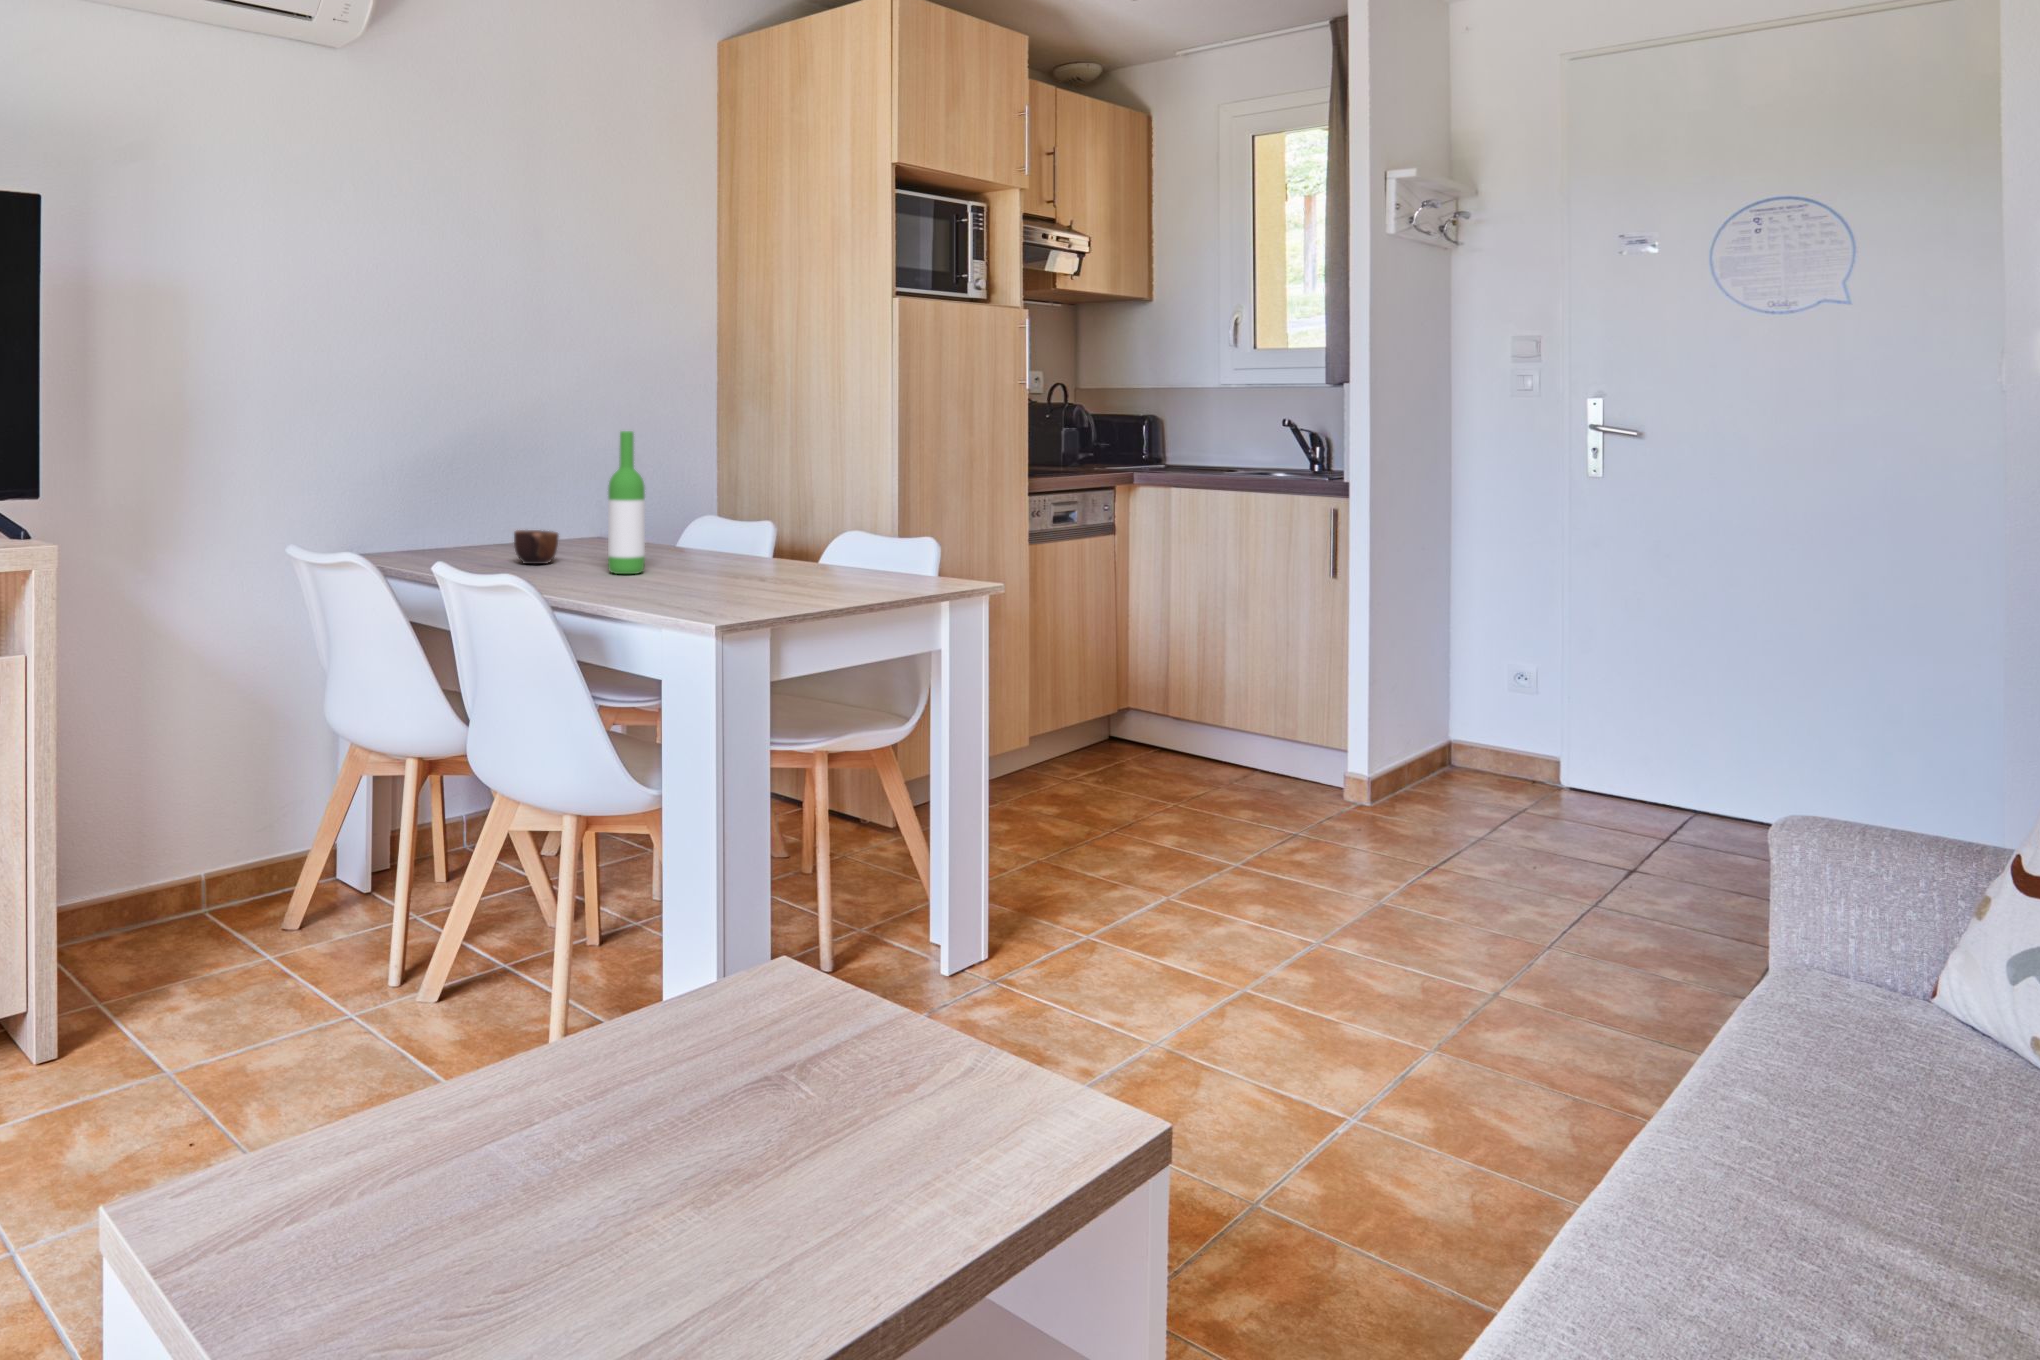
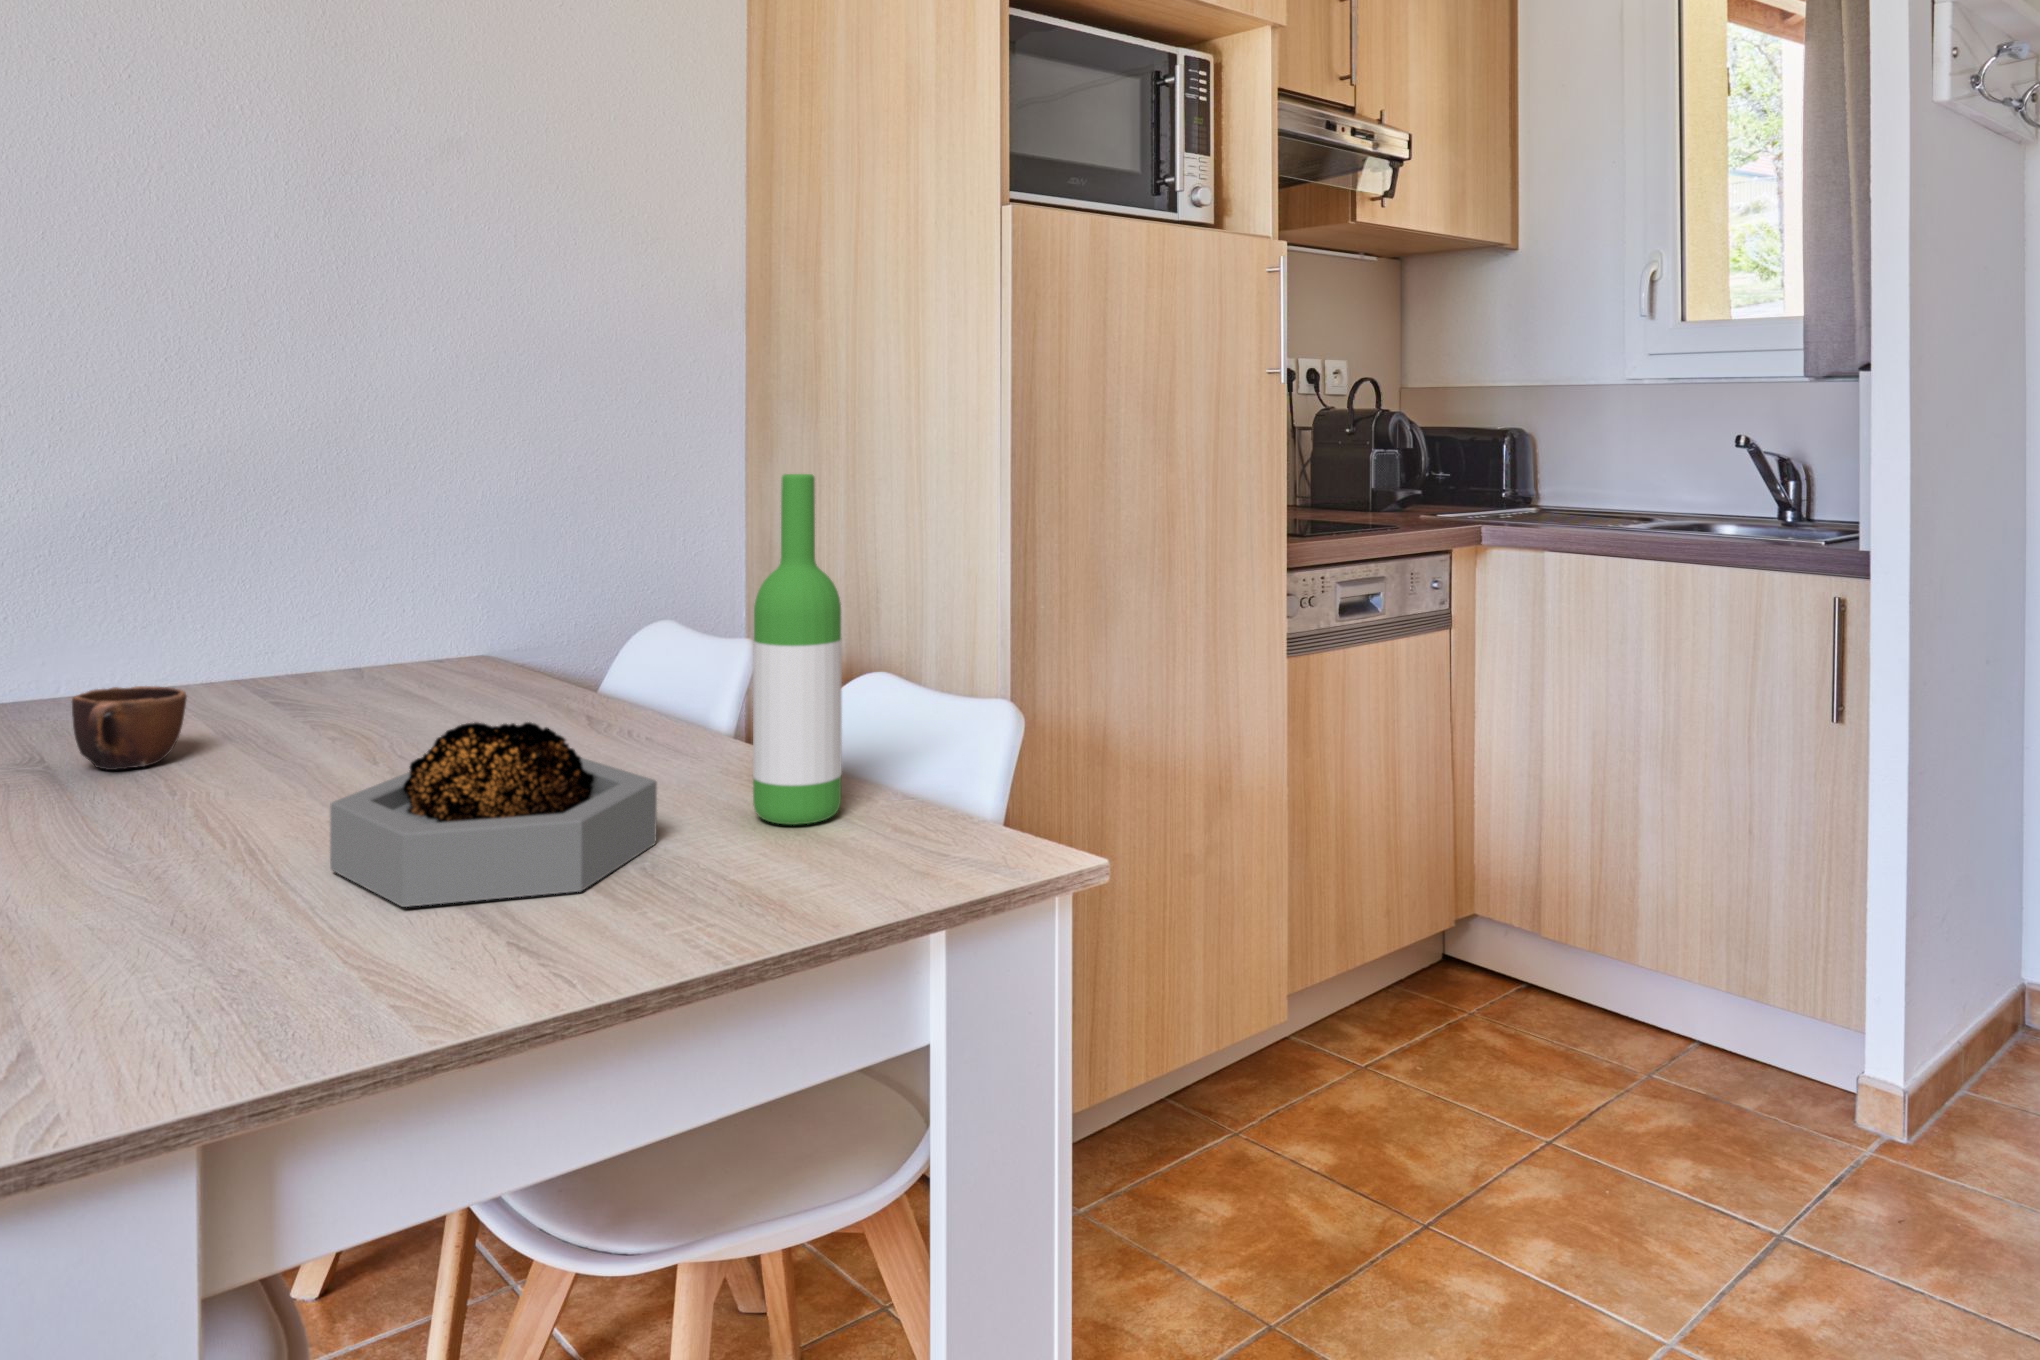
wine bottle: present [608,431,645,574] -> present [753,474,842,825]
decorative bowl: none [703,524,818,589] -> present [330,722,657,907]

